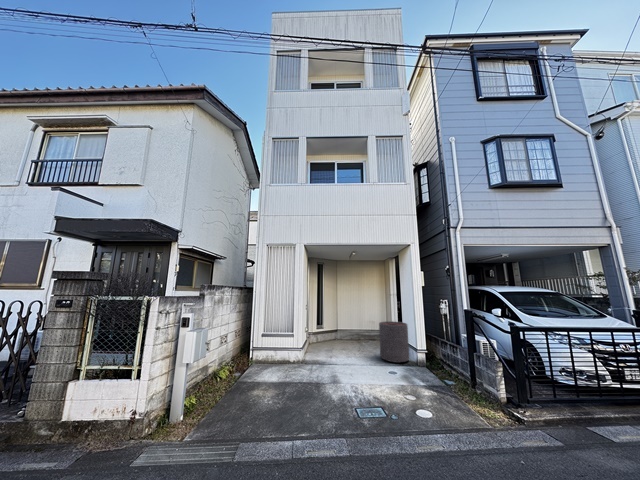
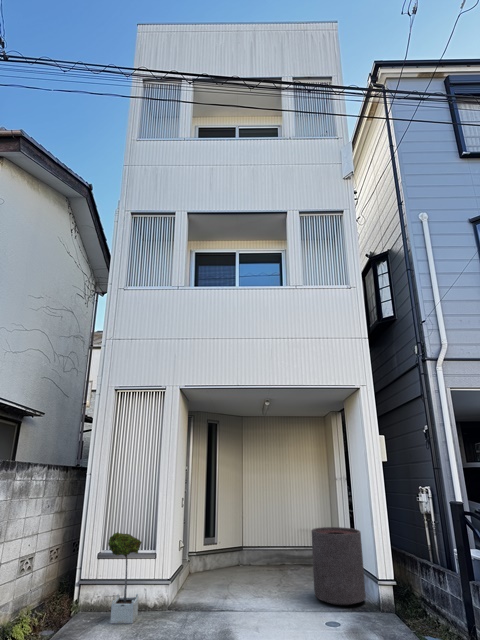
potted tree: none [268,323,286,370] -> present [108,532,142,624]

